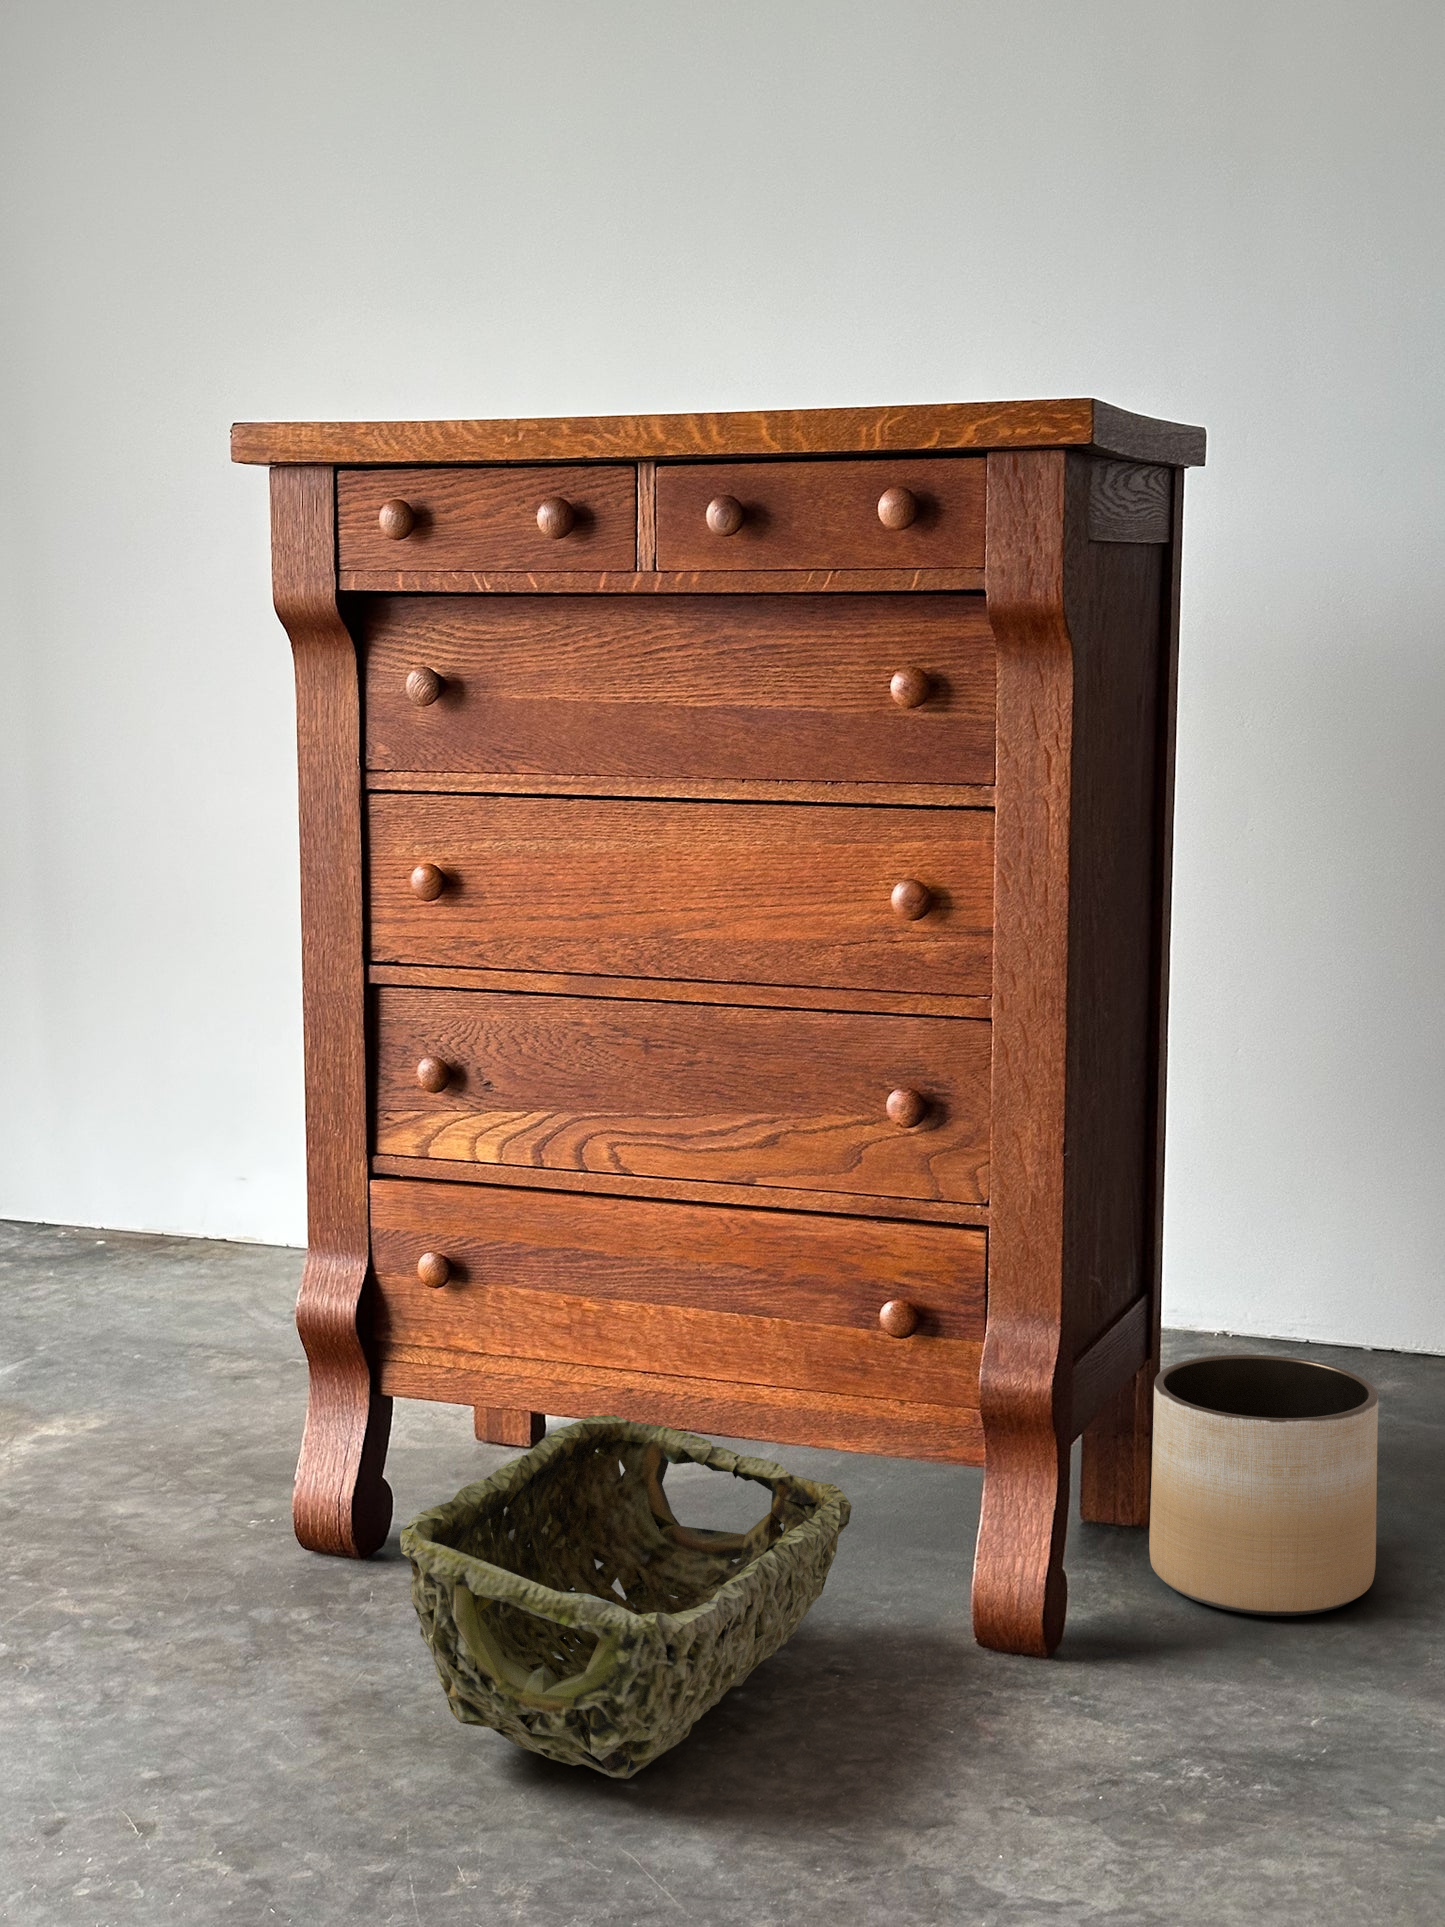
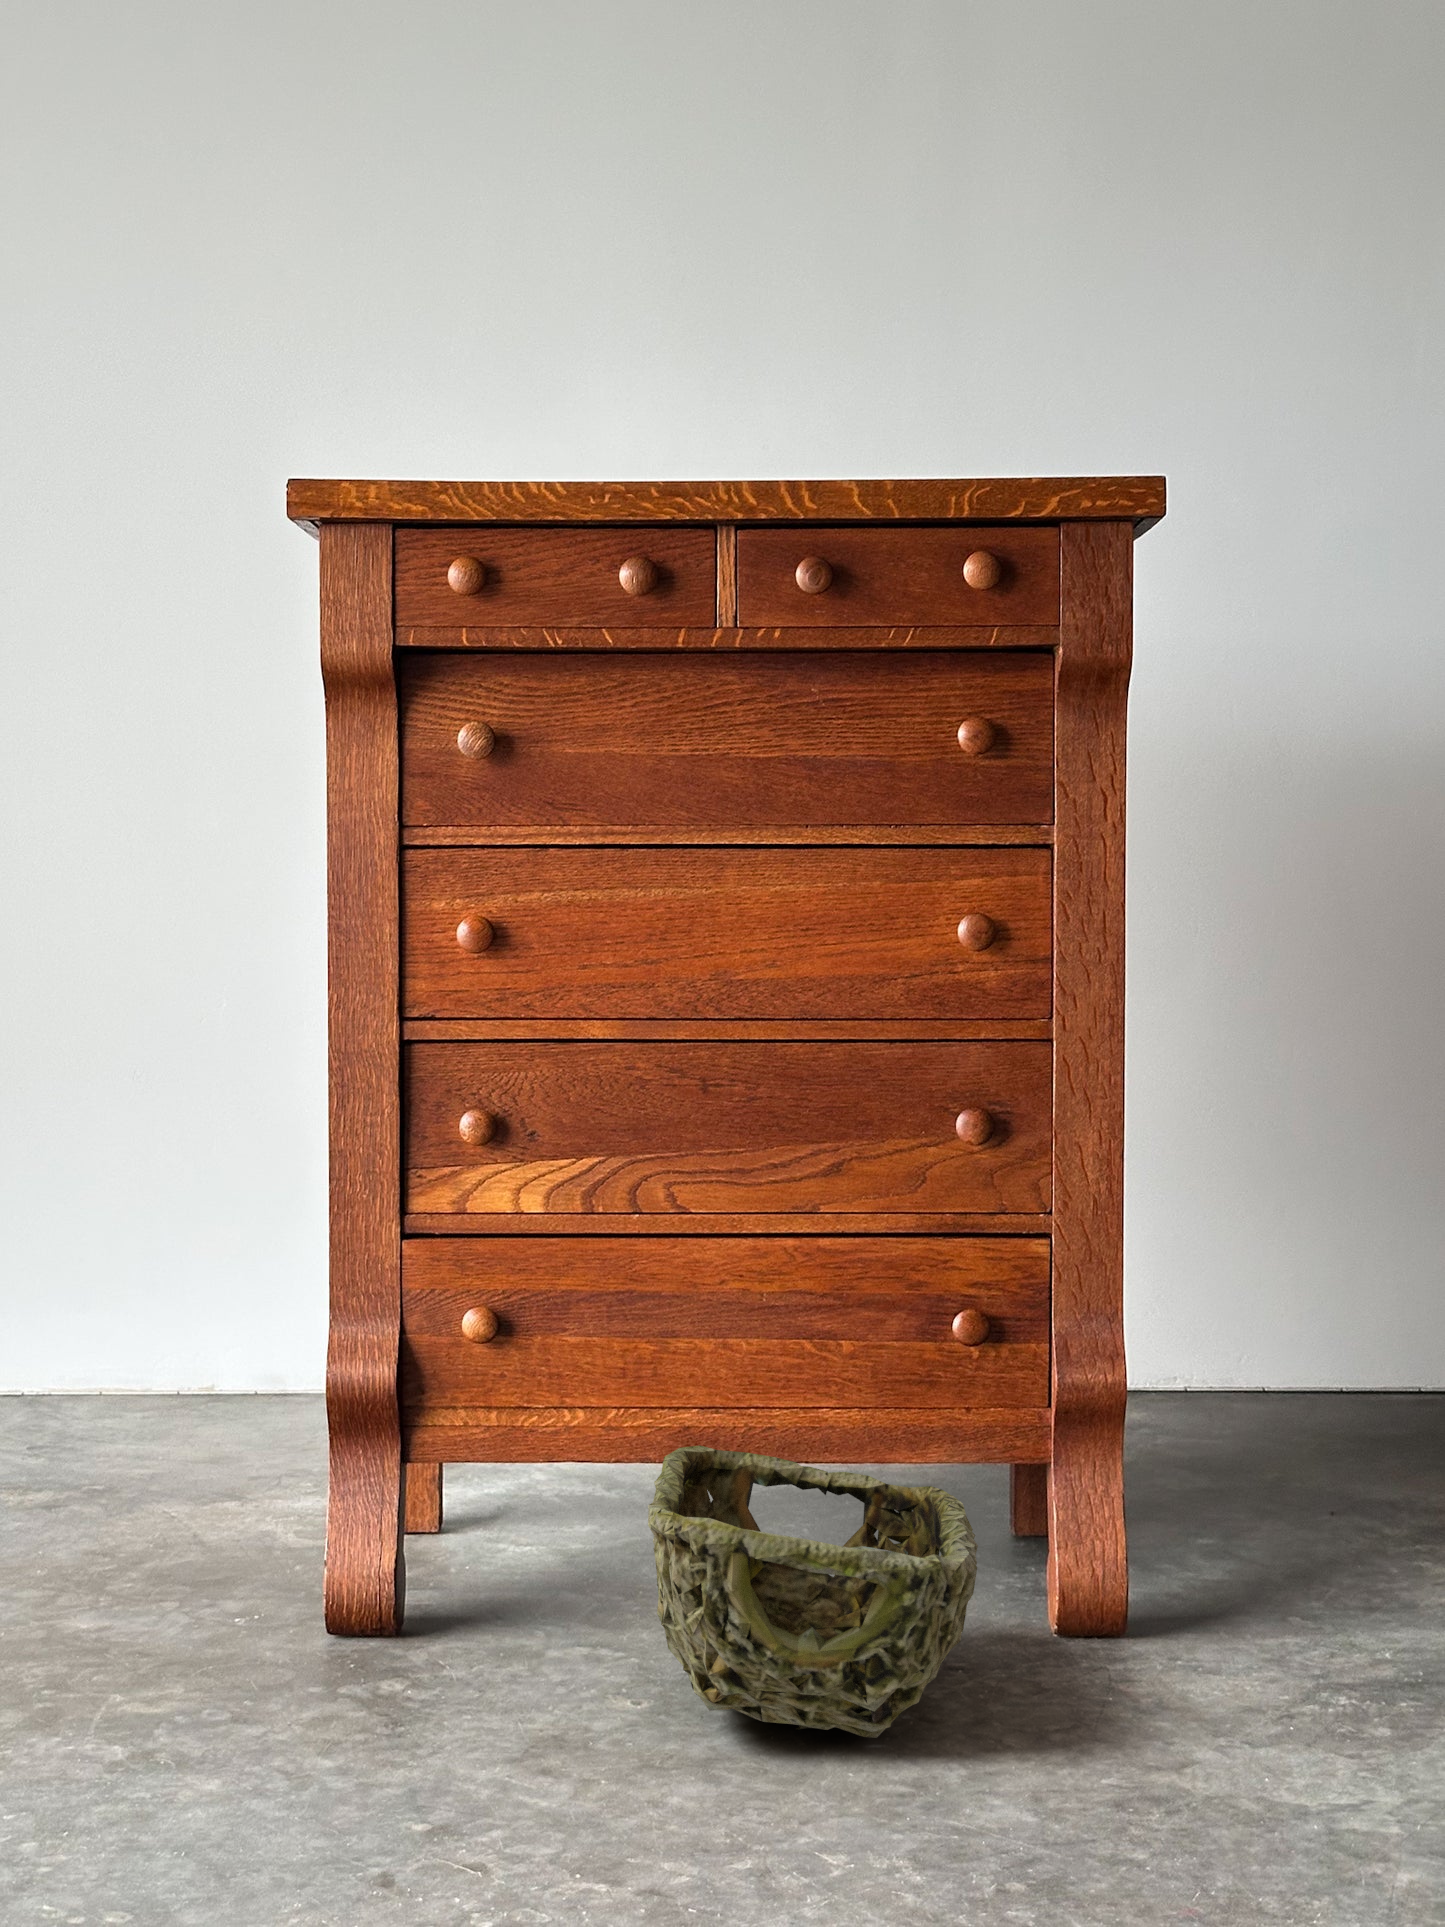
planter: present [1149,1354,1378,1616] -> none [1132,1373,1338,1593]

